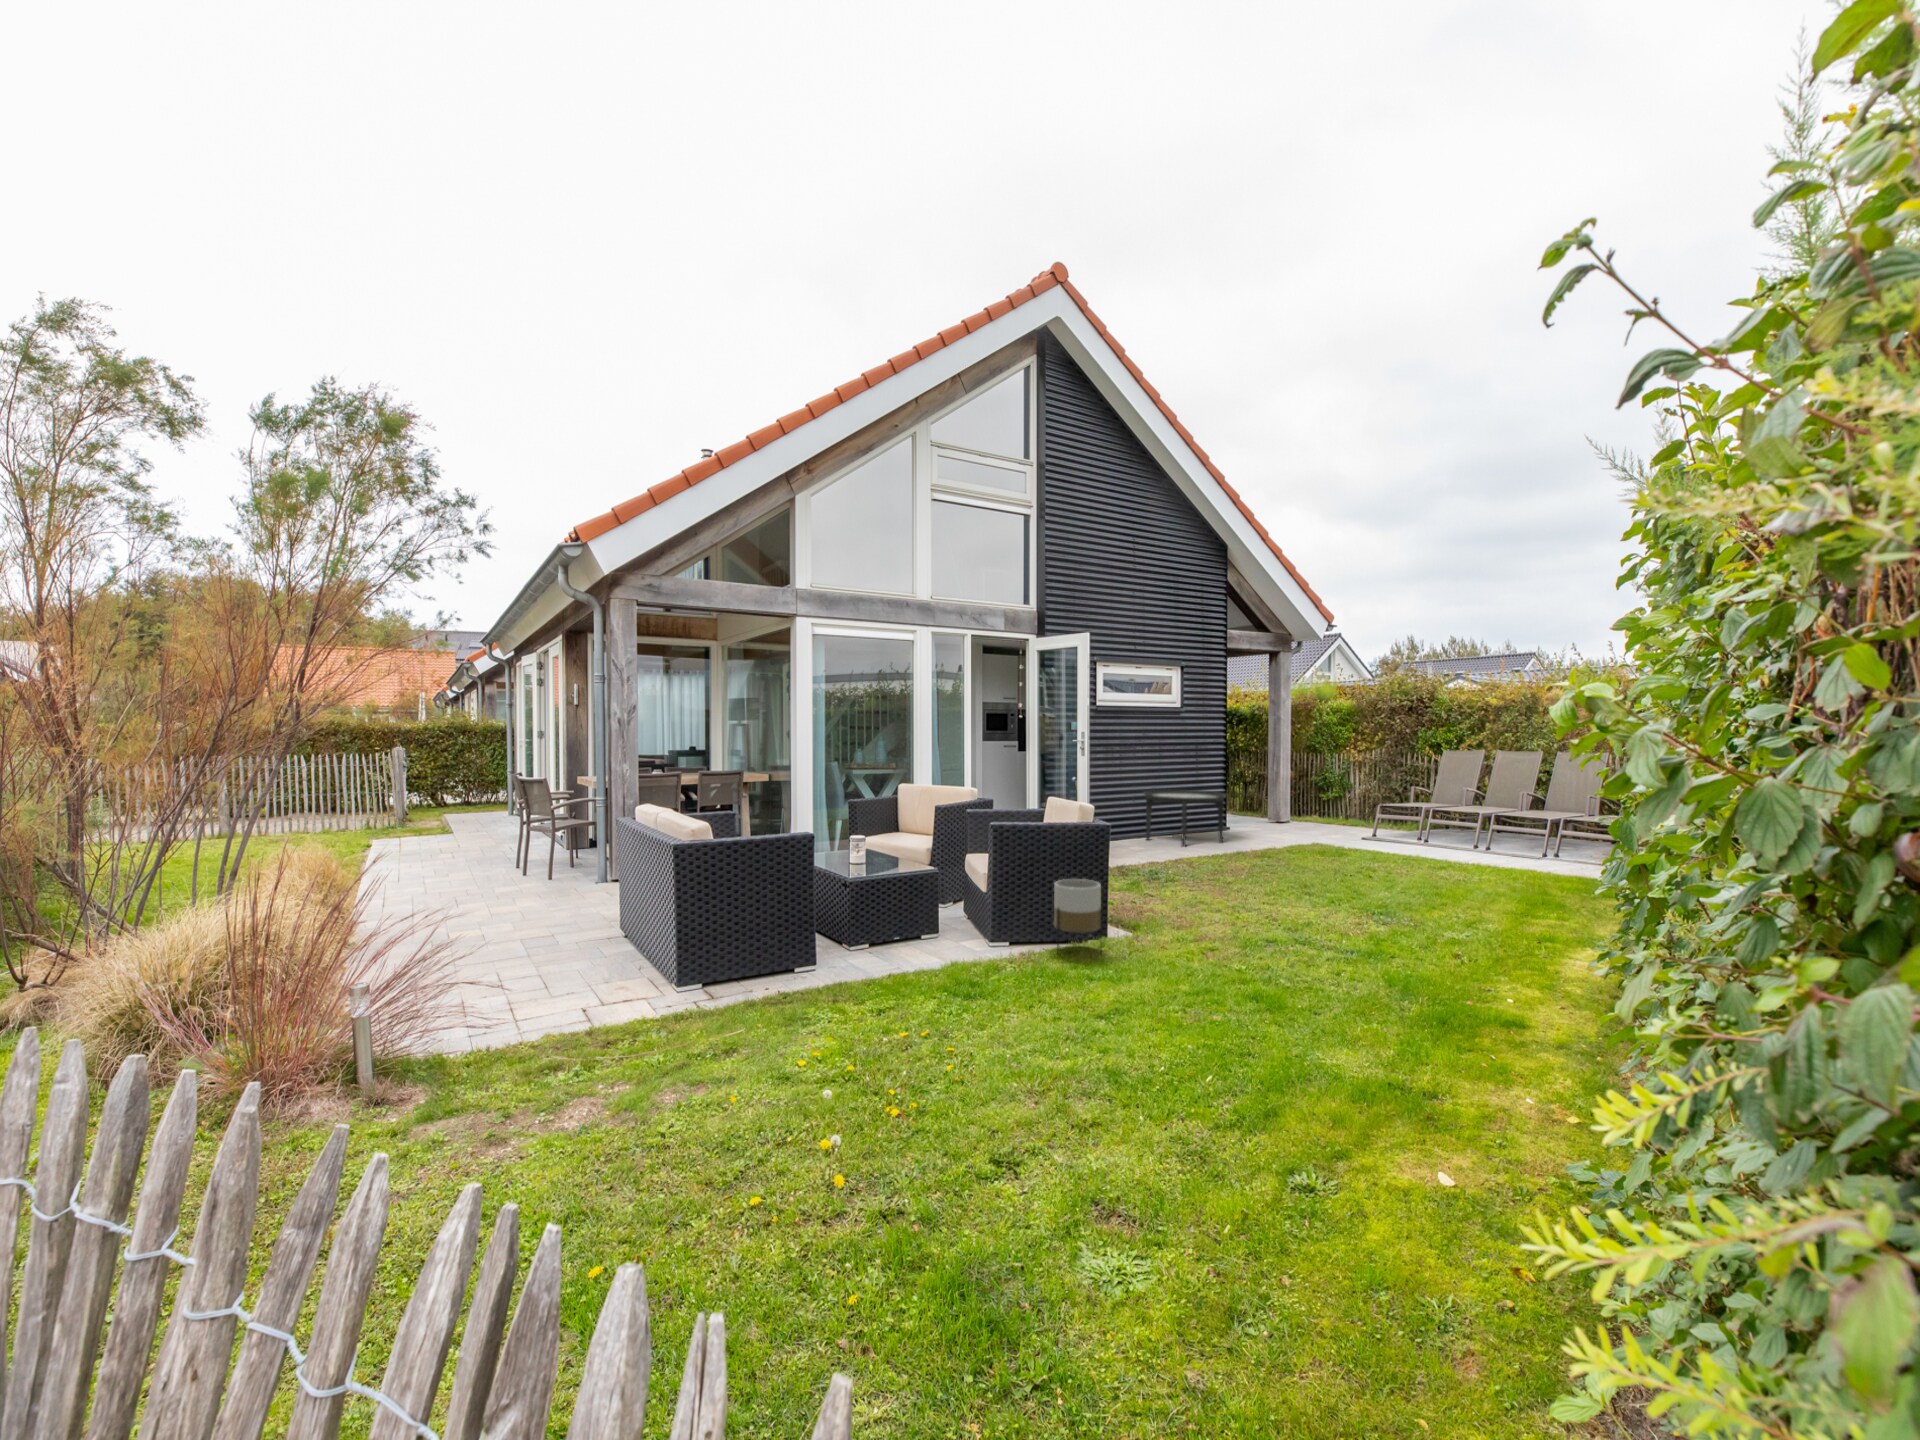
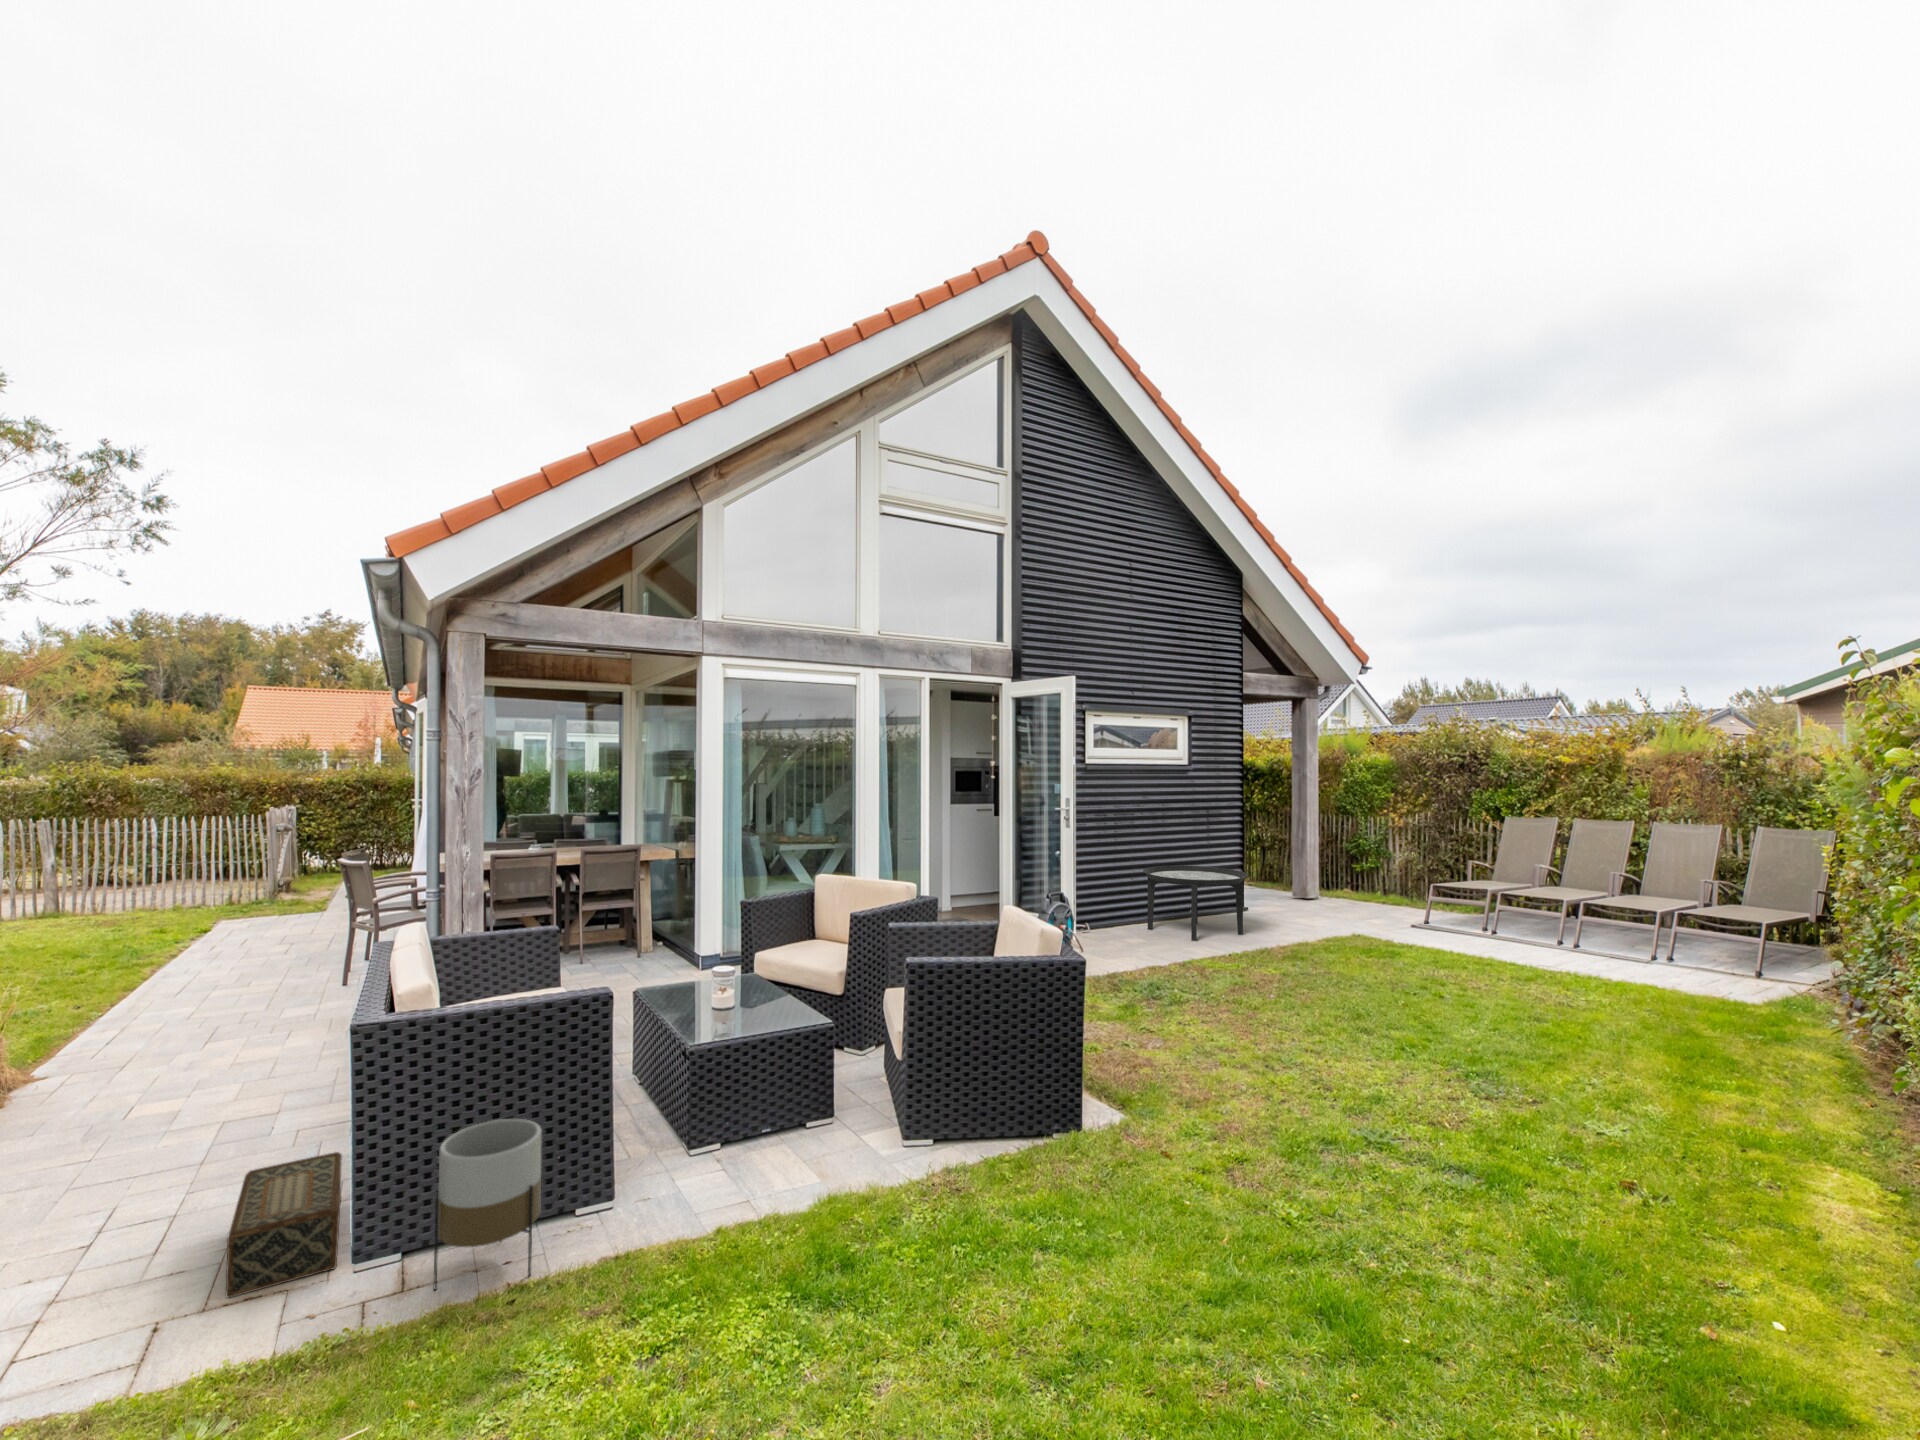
planter: present [1054,879,1102,951] -> present [434,1119,542,1290]
woven basket: none [590,936,665,1000] -> present [226,1152,342,1298]

